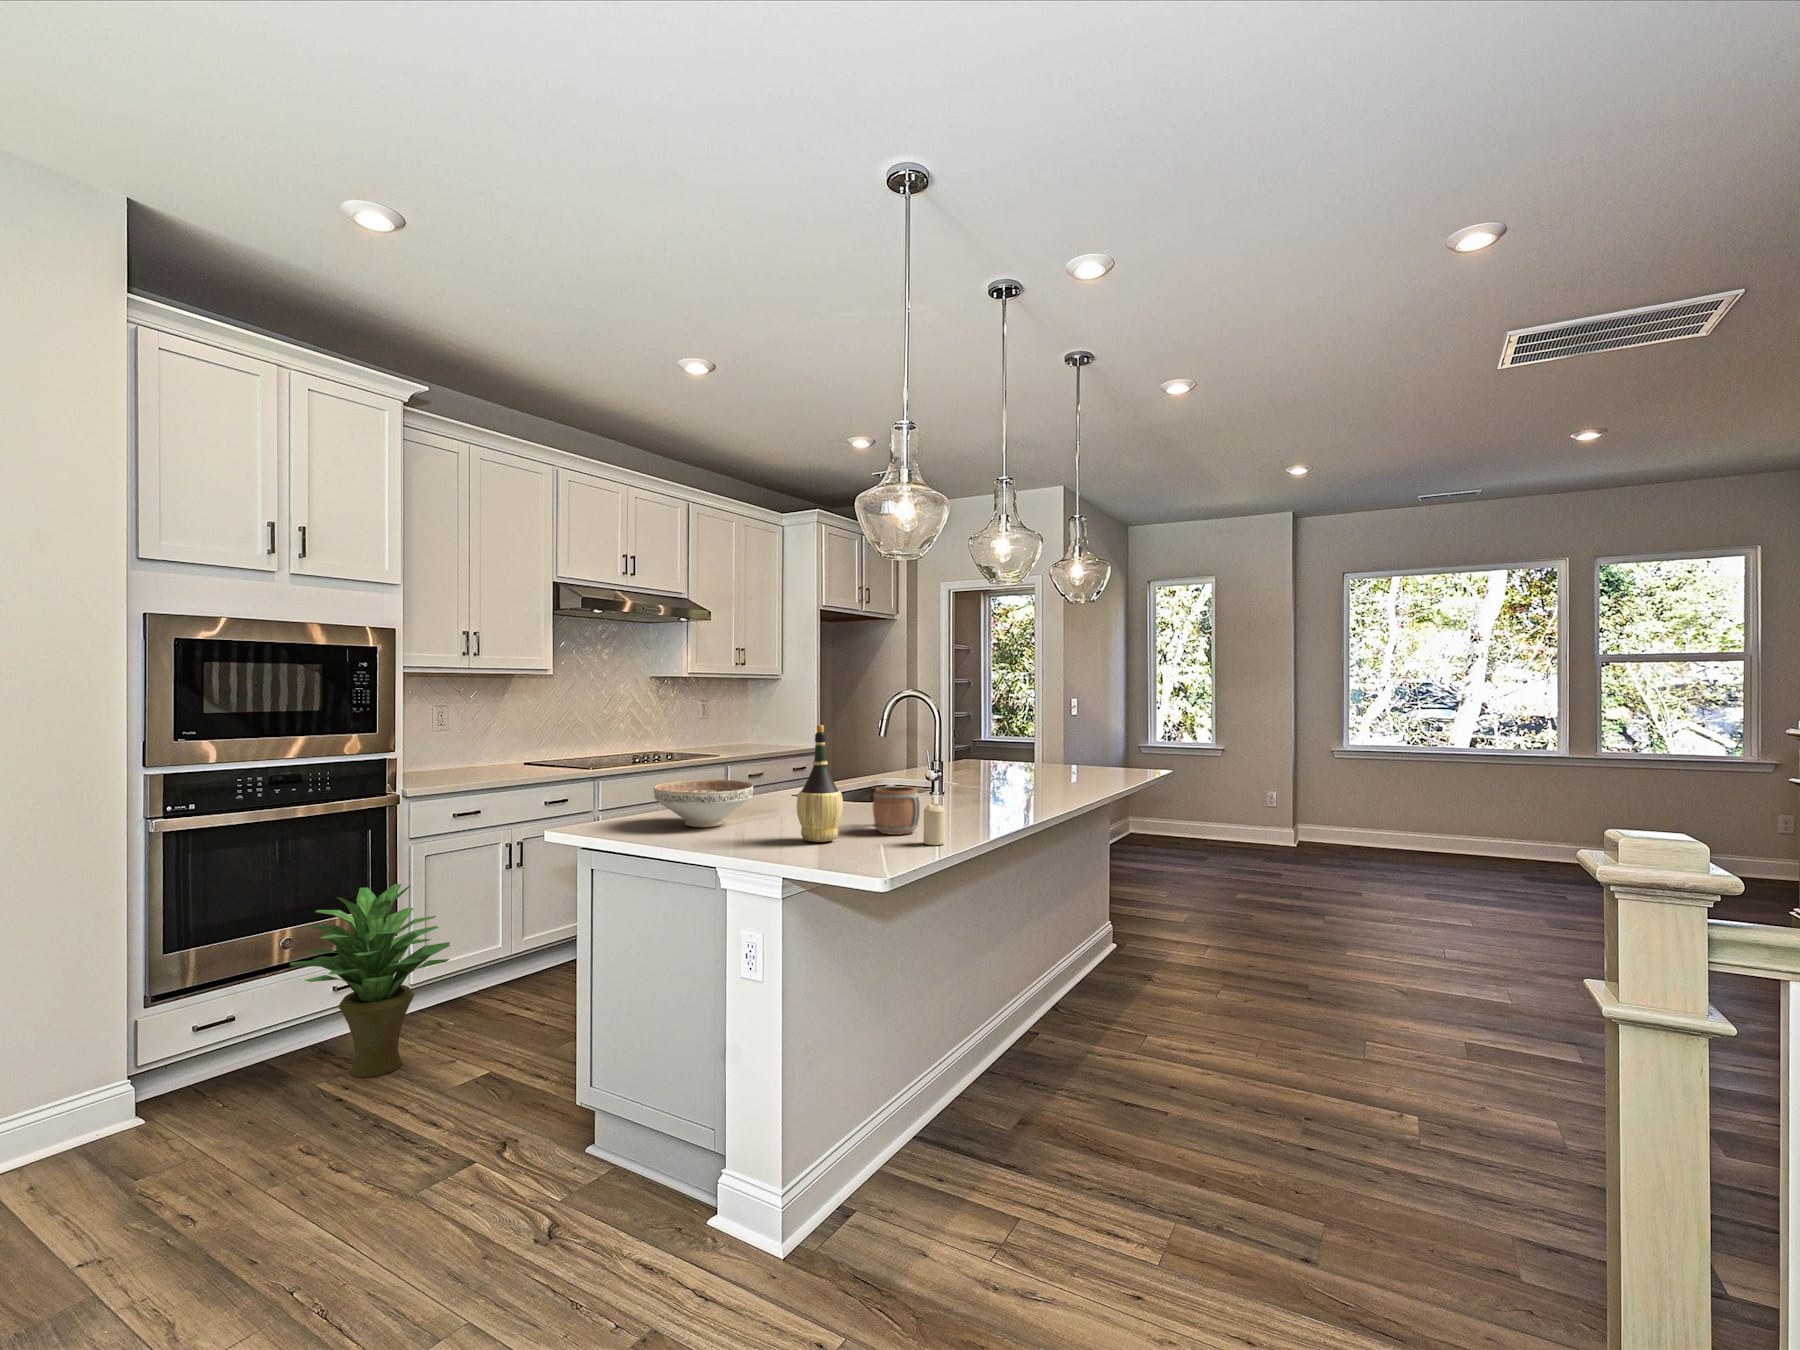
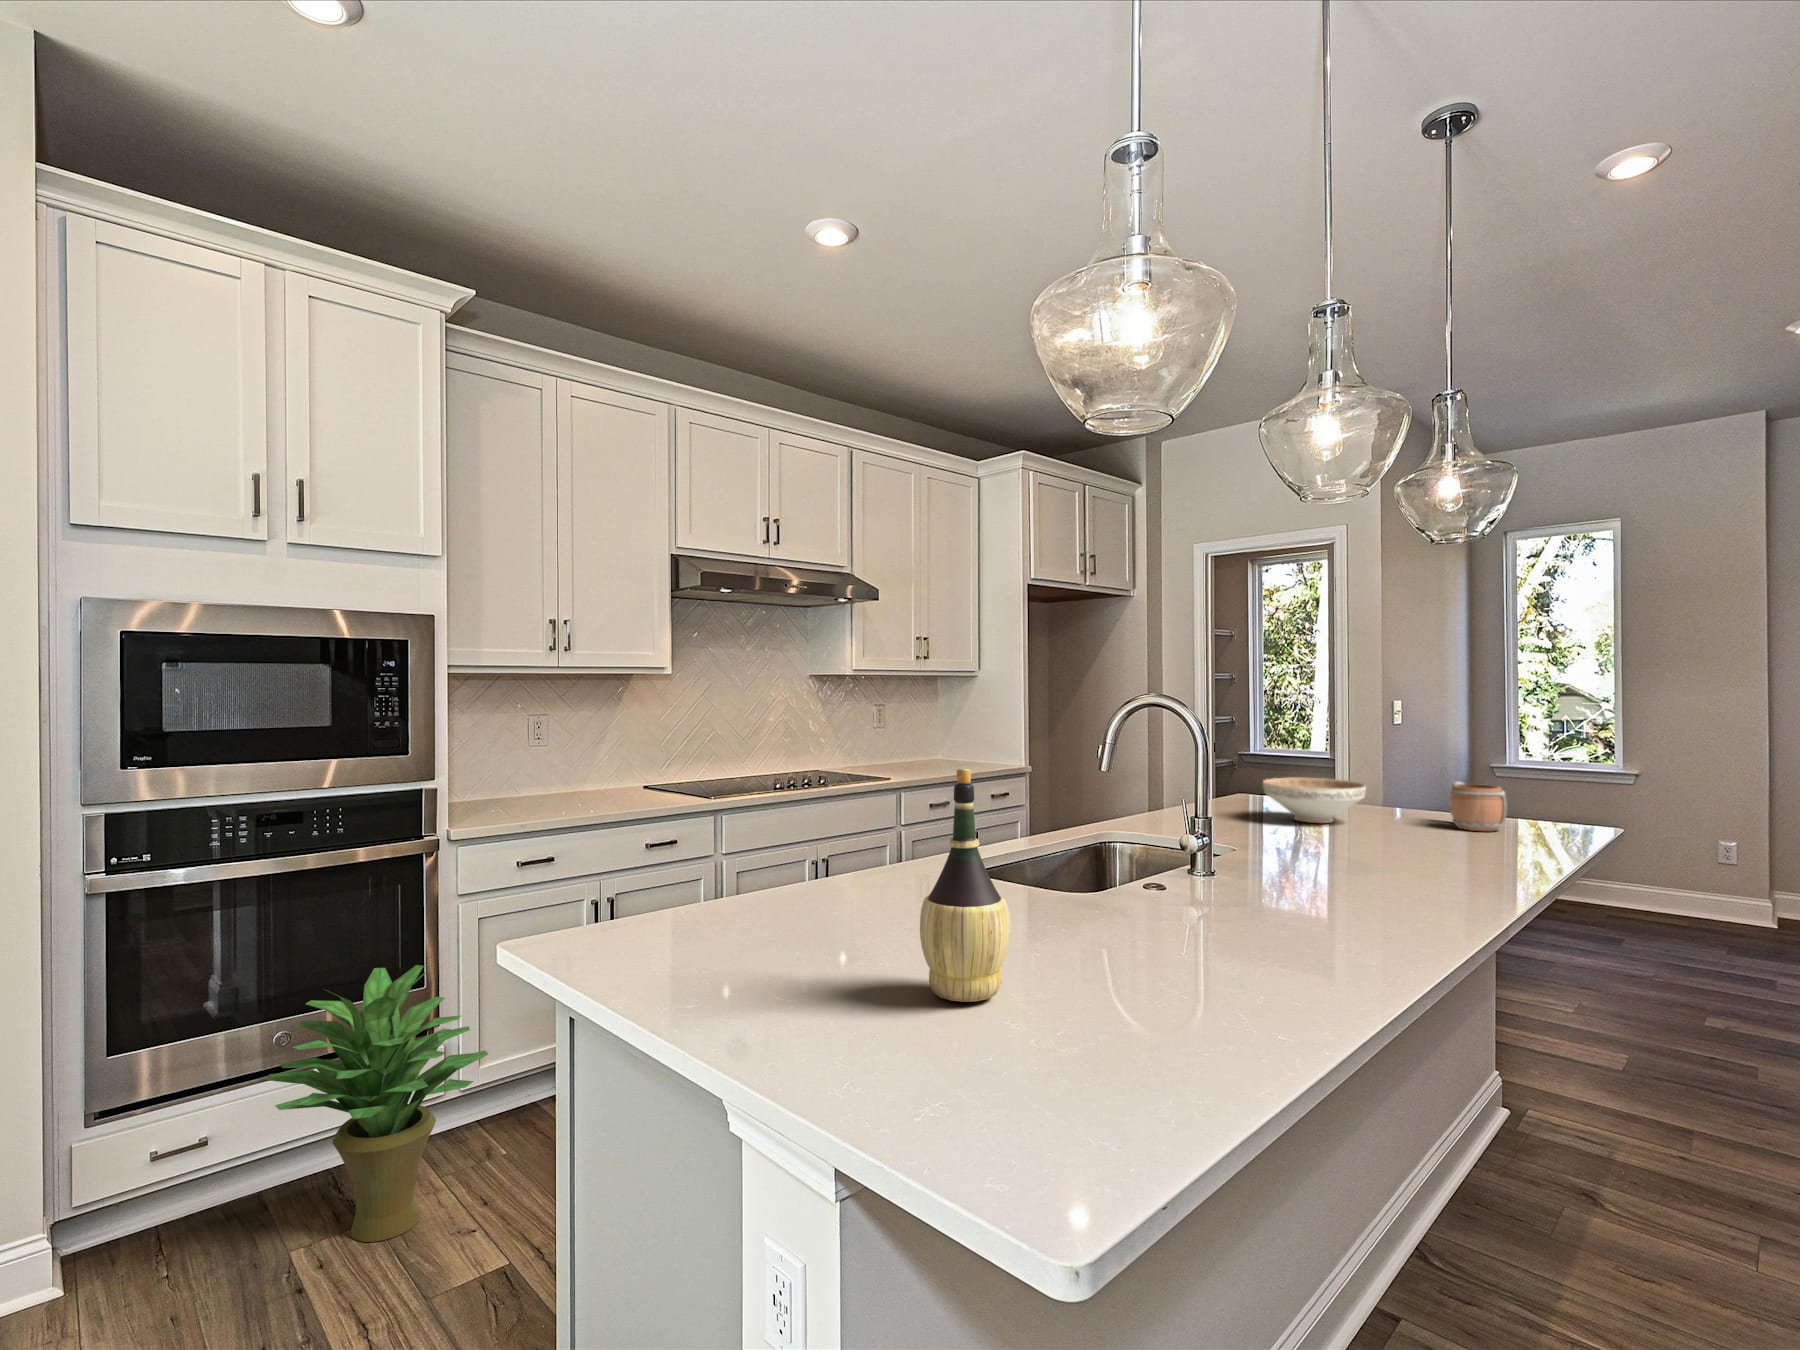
decorative bowl: present [654,780,753,827] -> present [1263,777,1366,823]
mug: present [873,784,920,835] -> present [1449,782,1507,831]
candle: present [924,804,945,845] -> none [1176,938,1224,1030]

